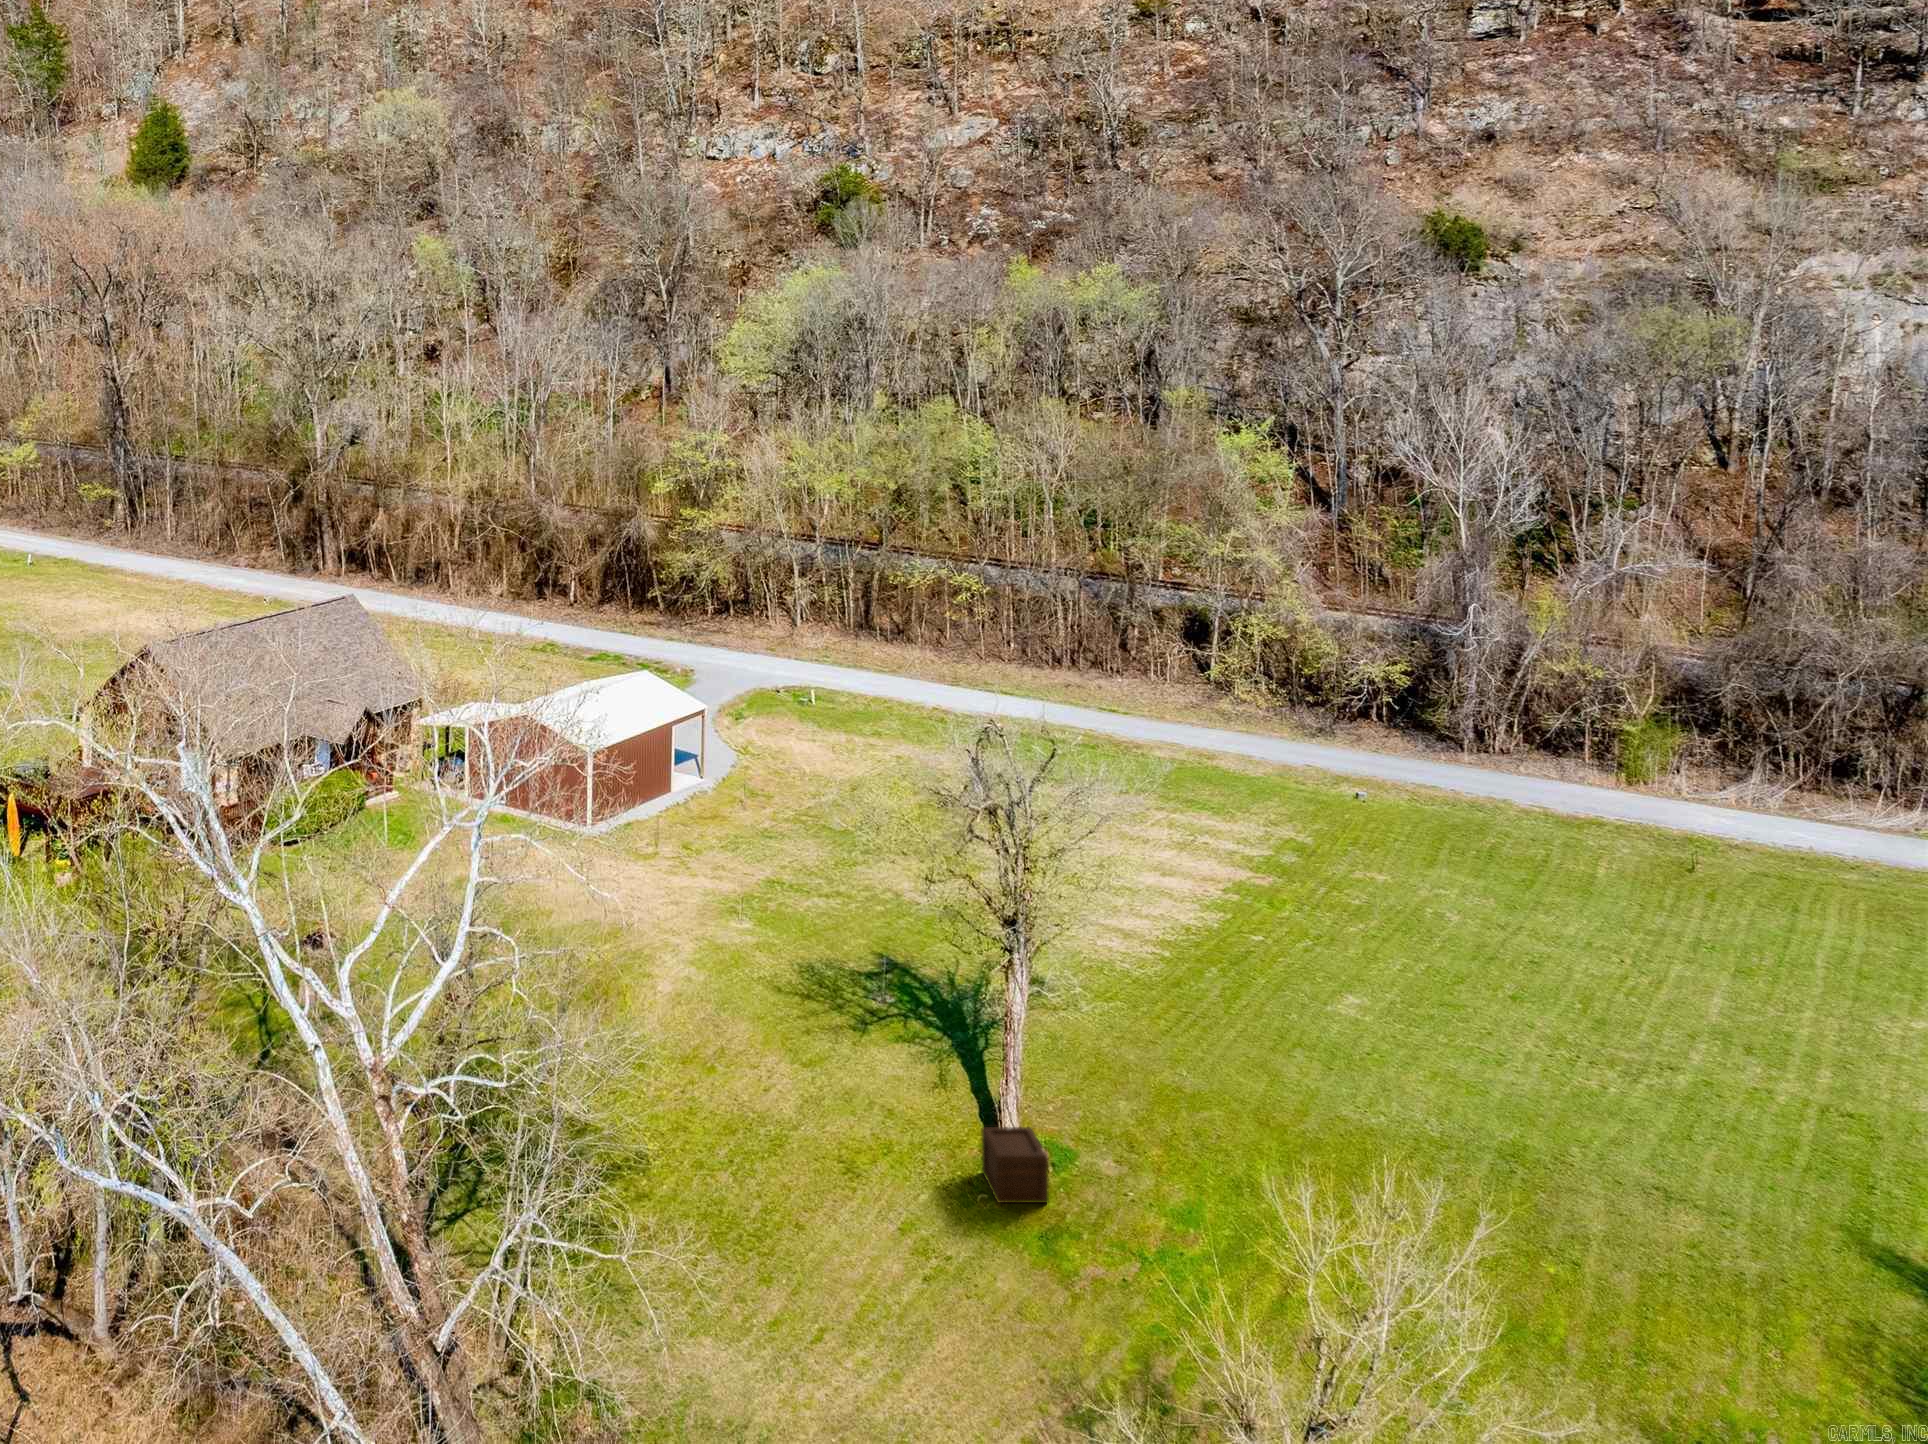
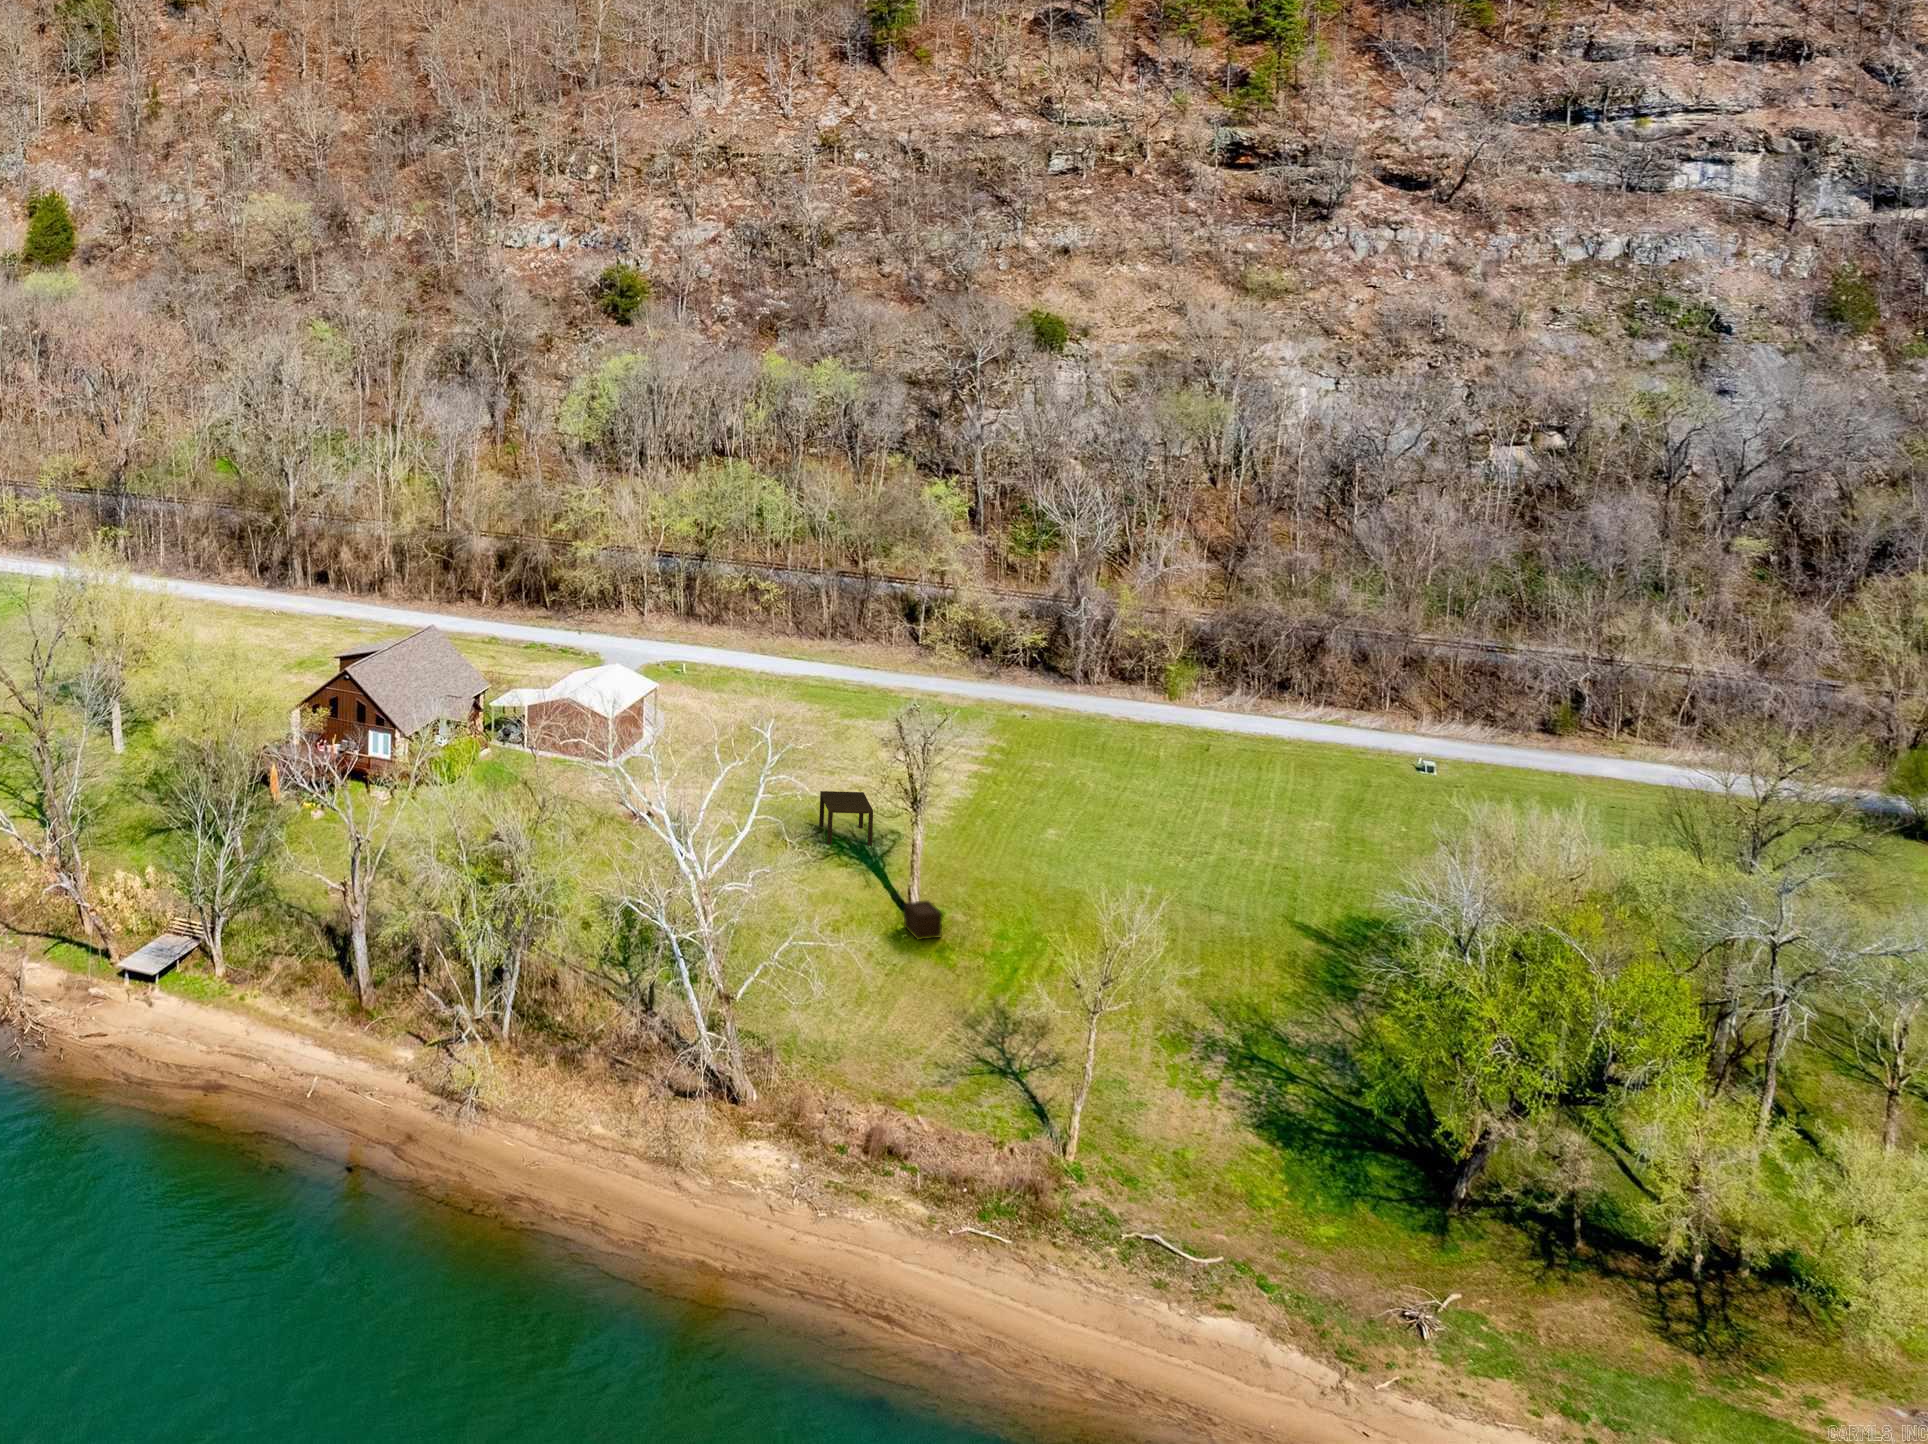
dining table: none [907,901,986,1004] -> present [819,791,873,846]

